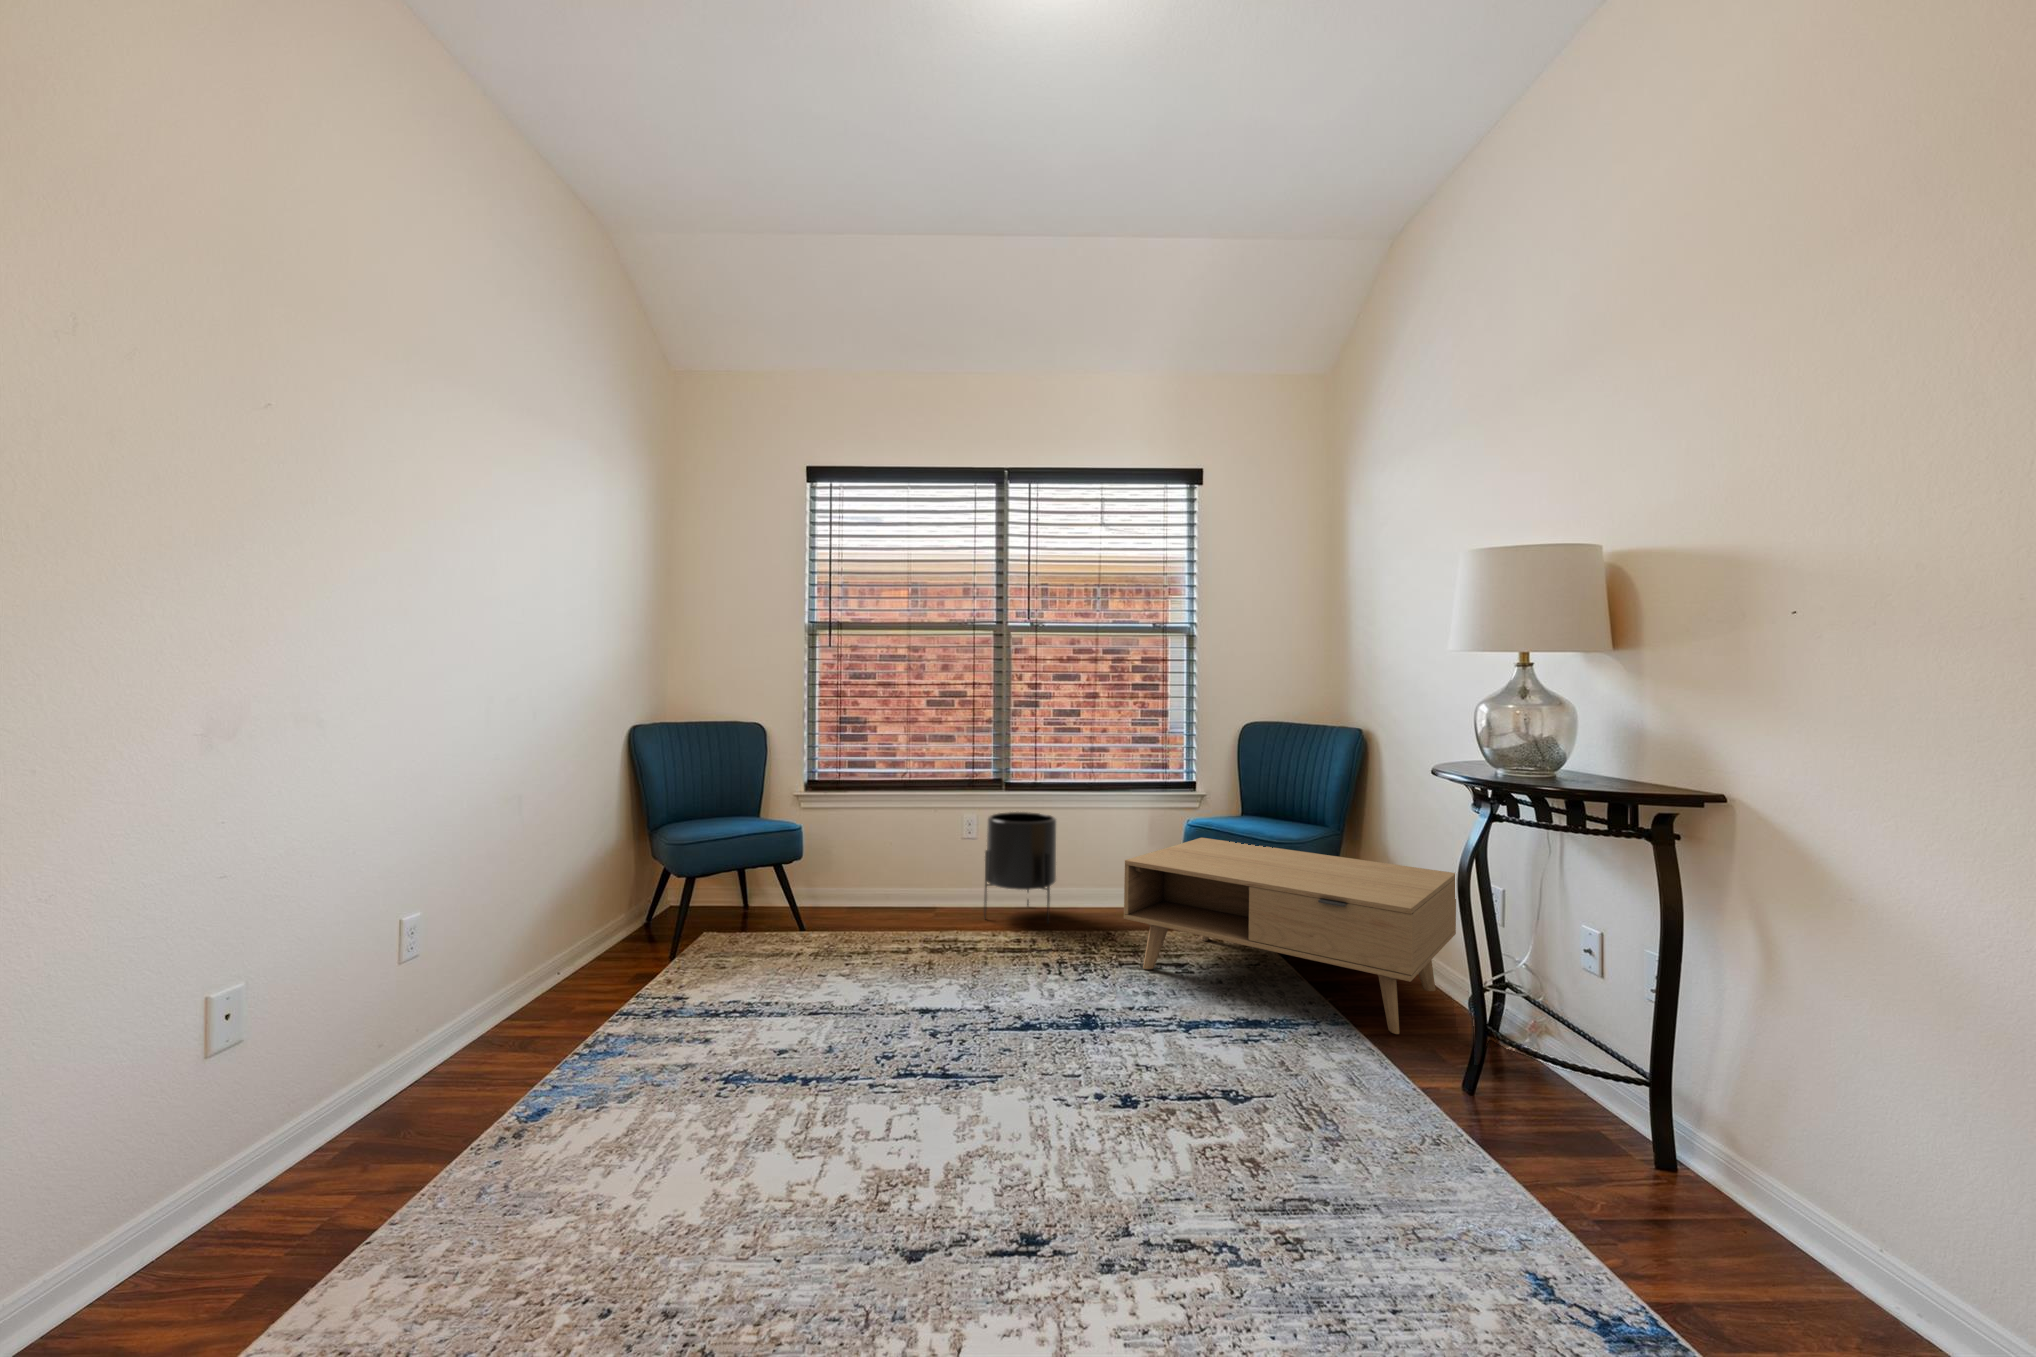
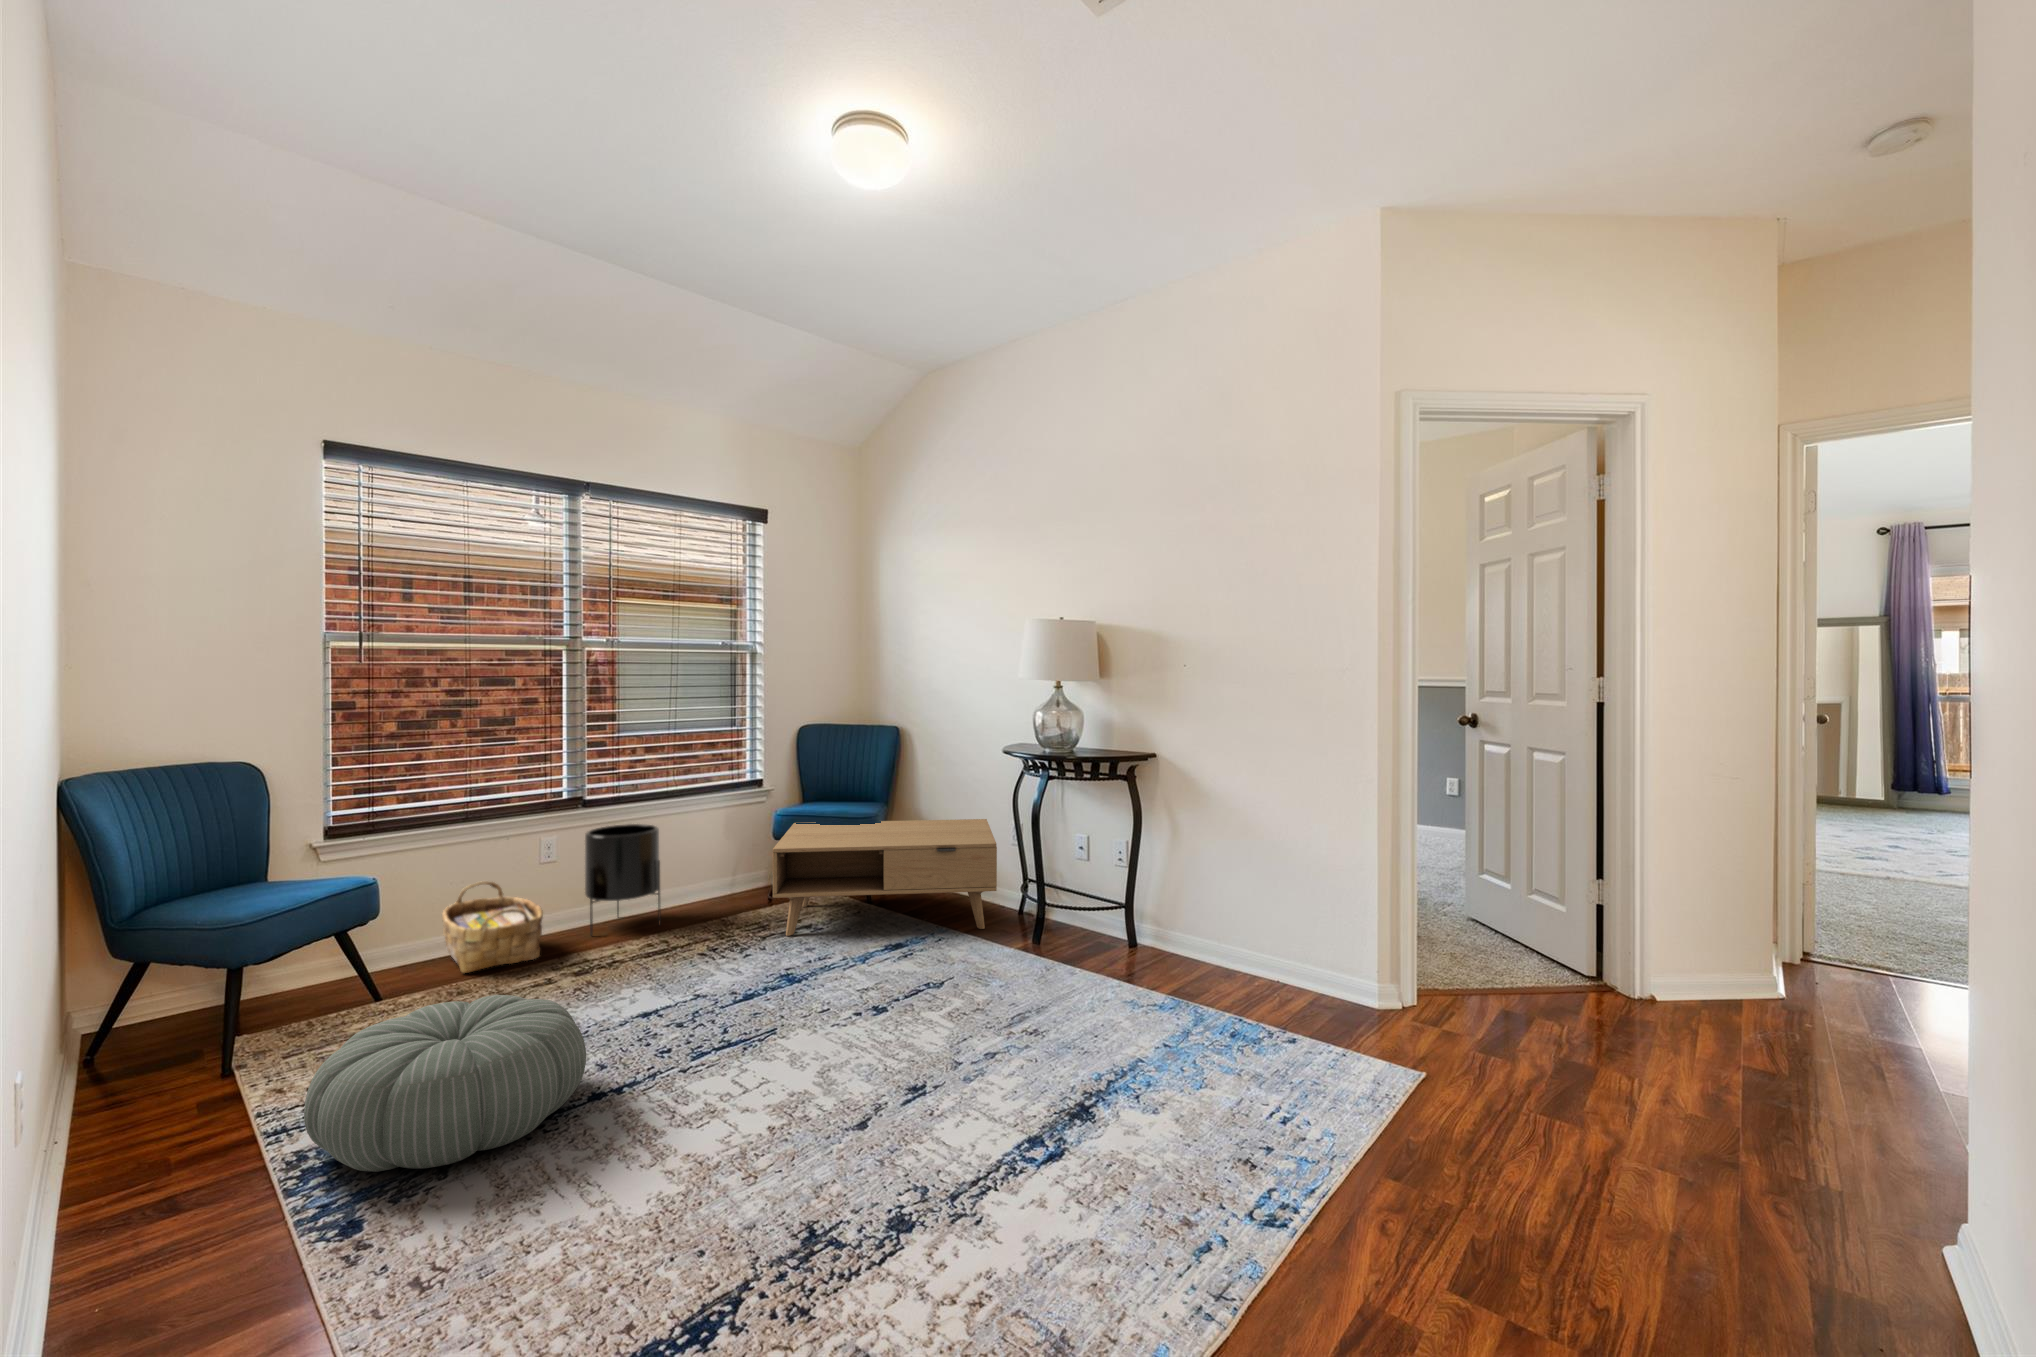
woven basket: none [857,846,938,928] -> present [442,881,543,973]
pouf: none [537,942,785,1100] -> present [304,995,586,1172]

